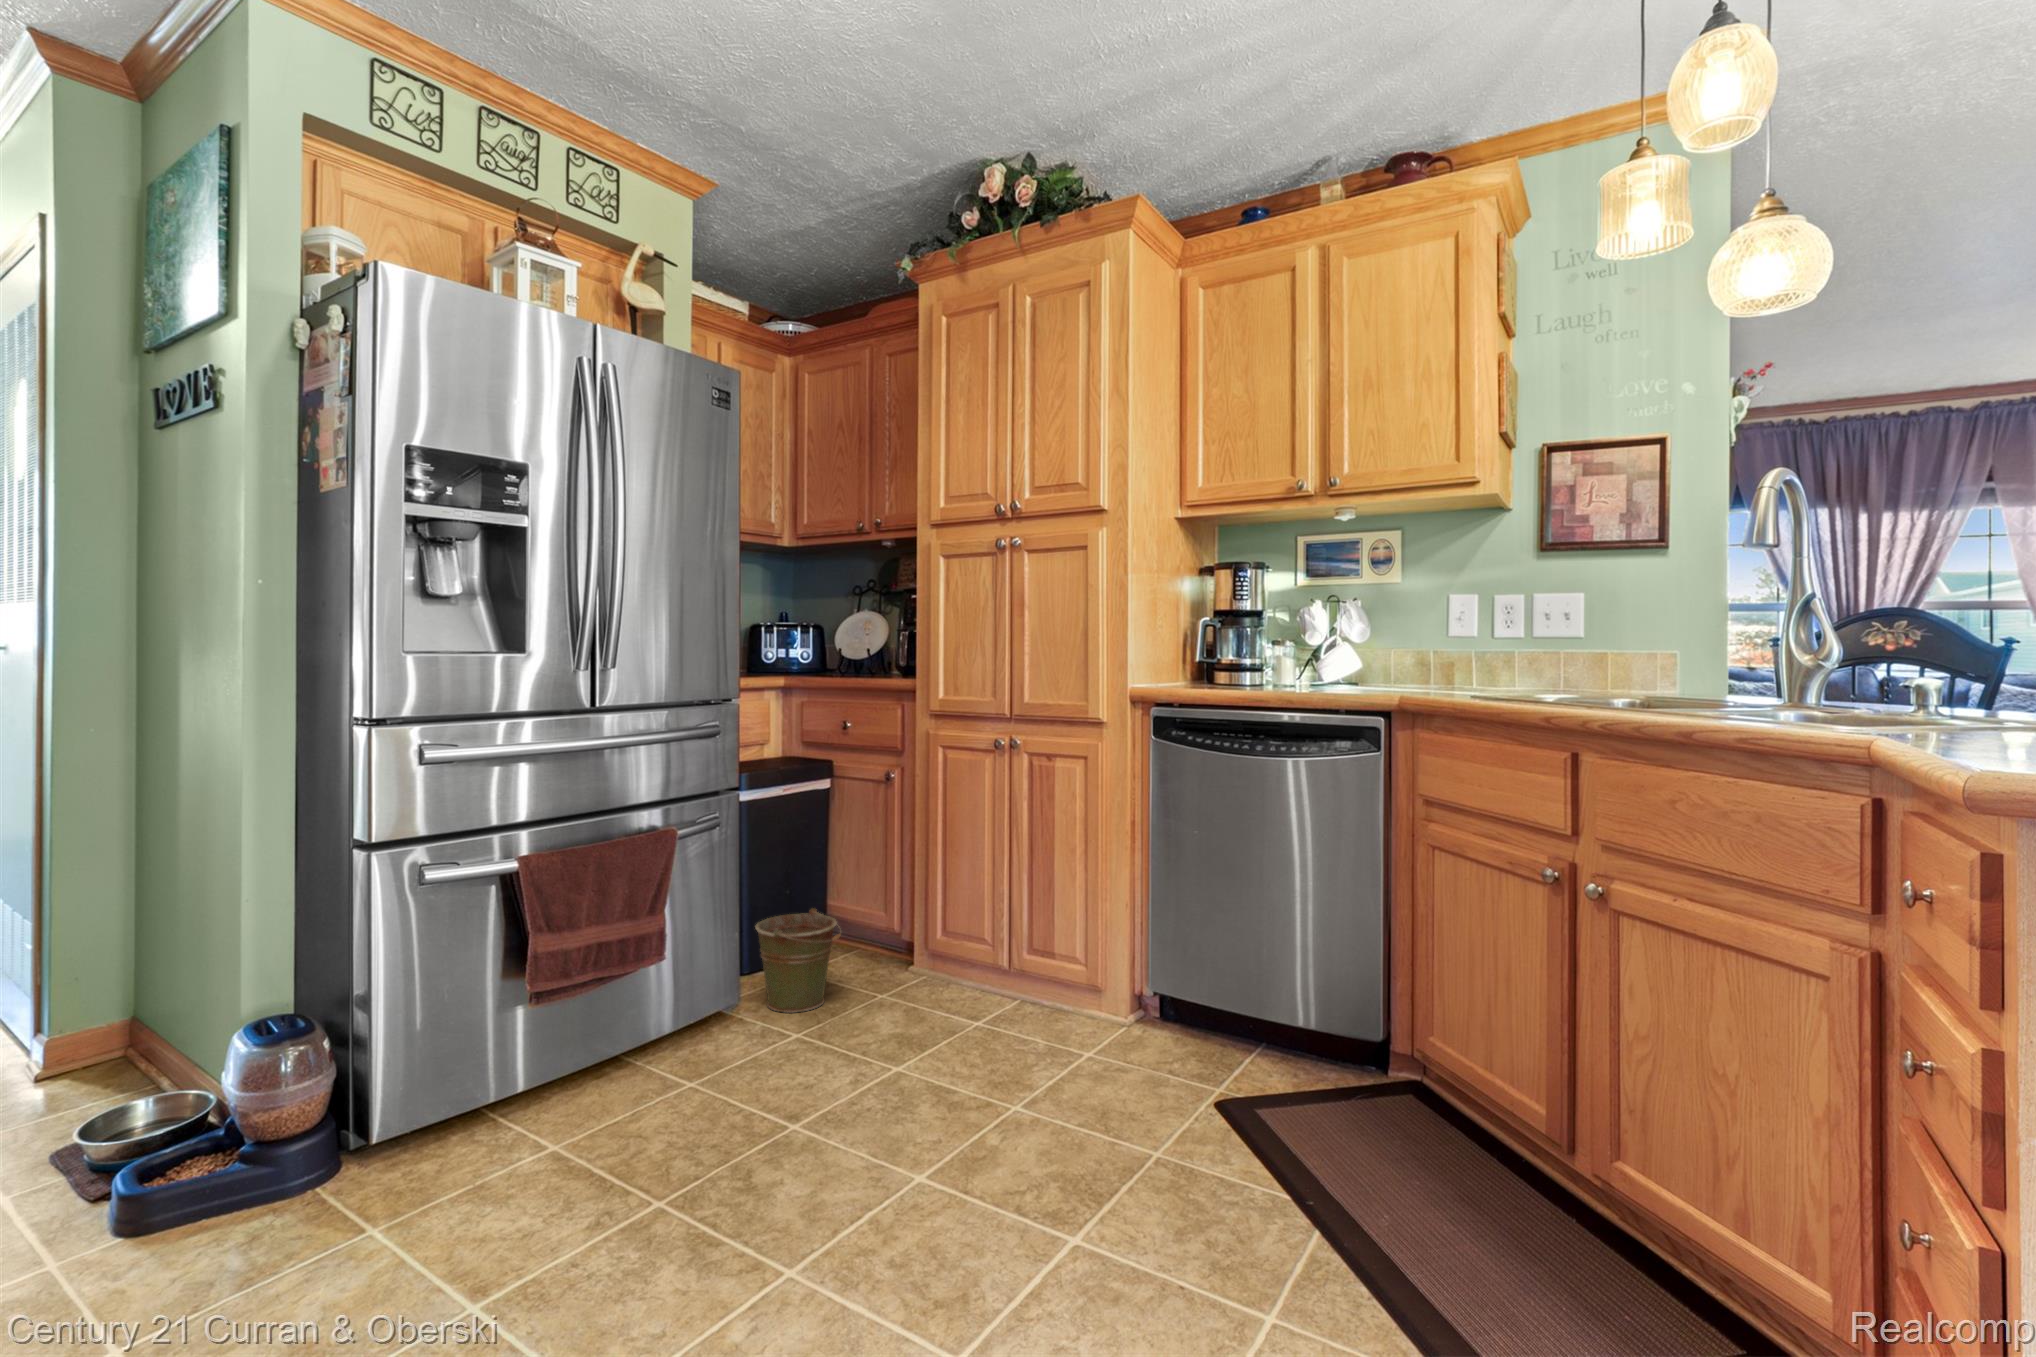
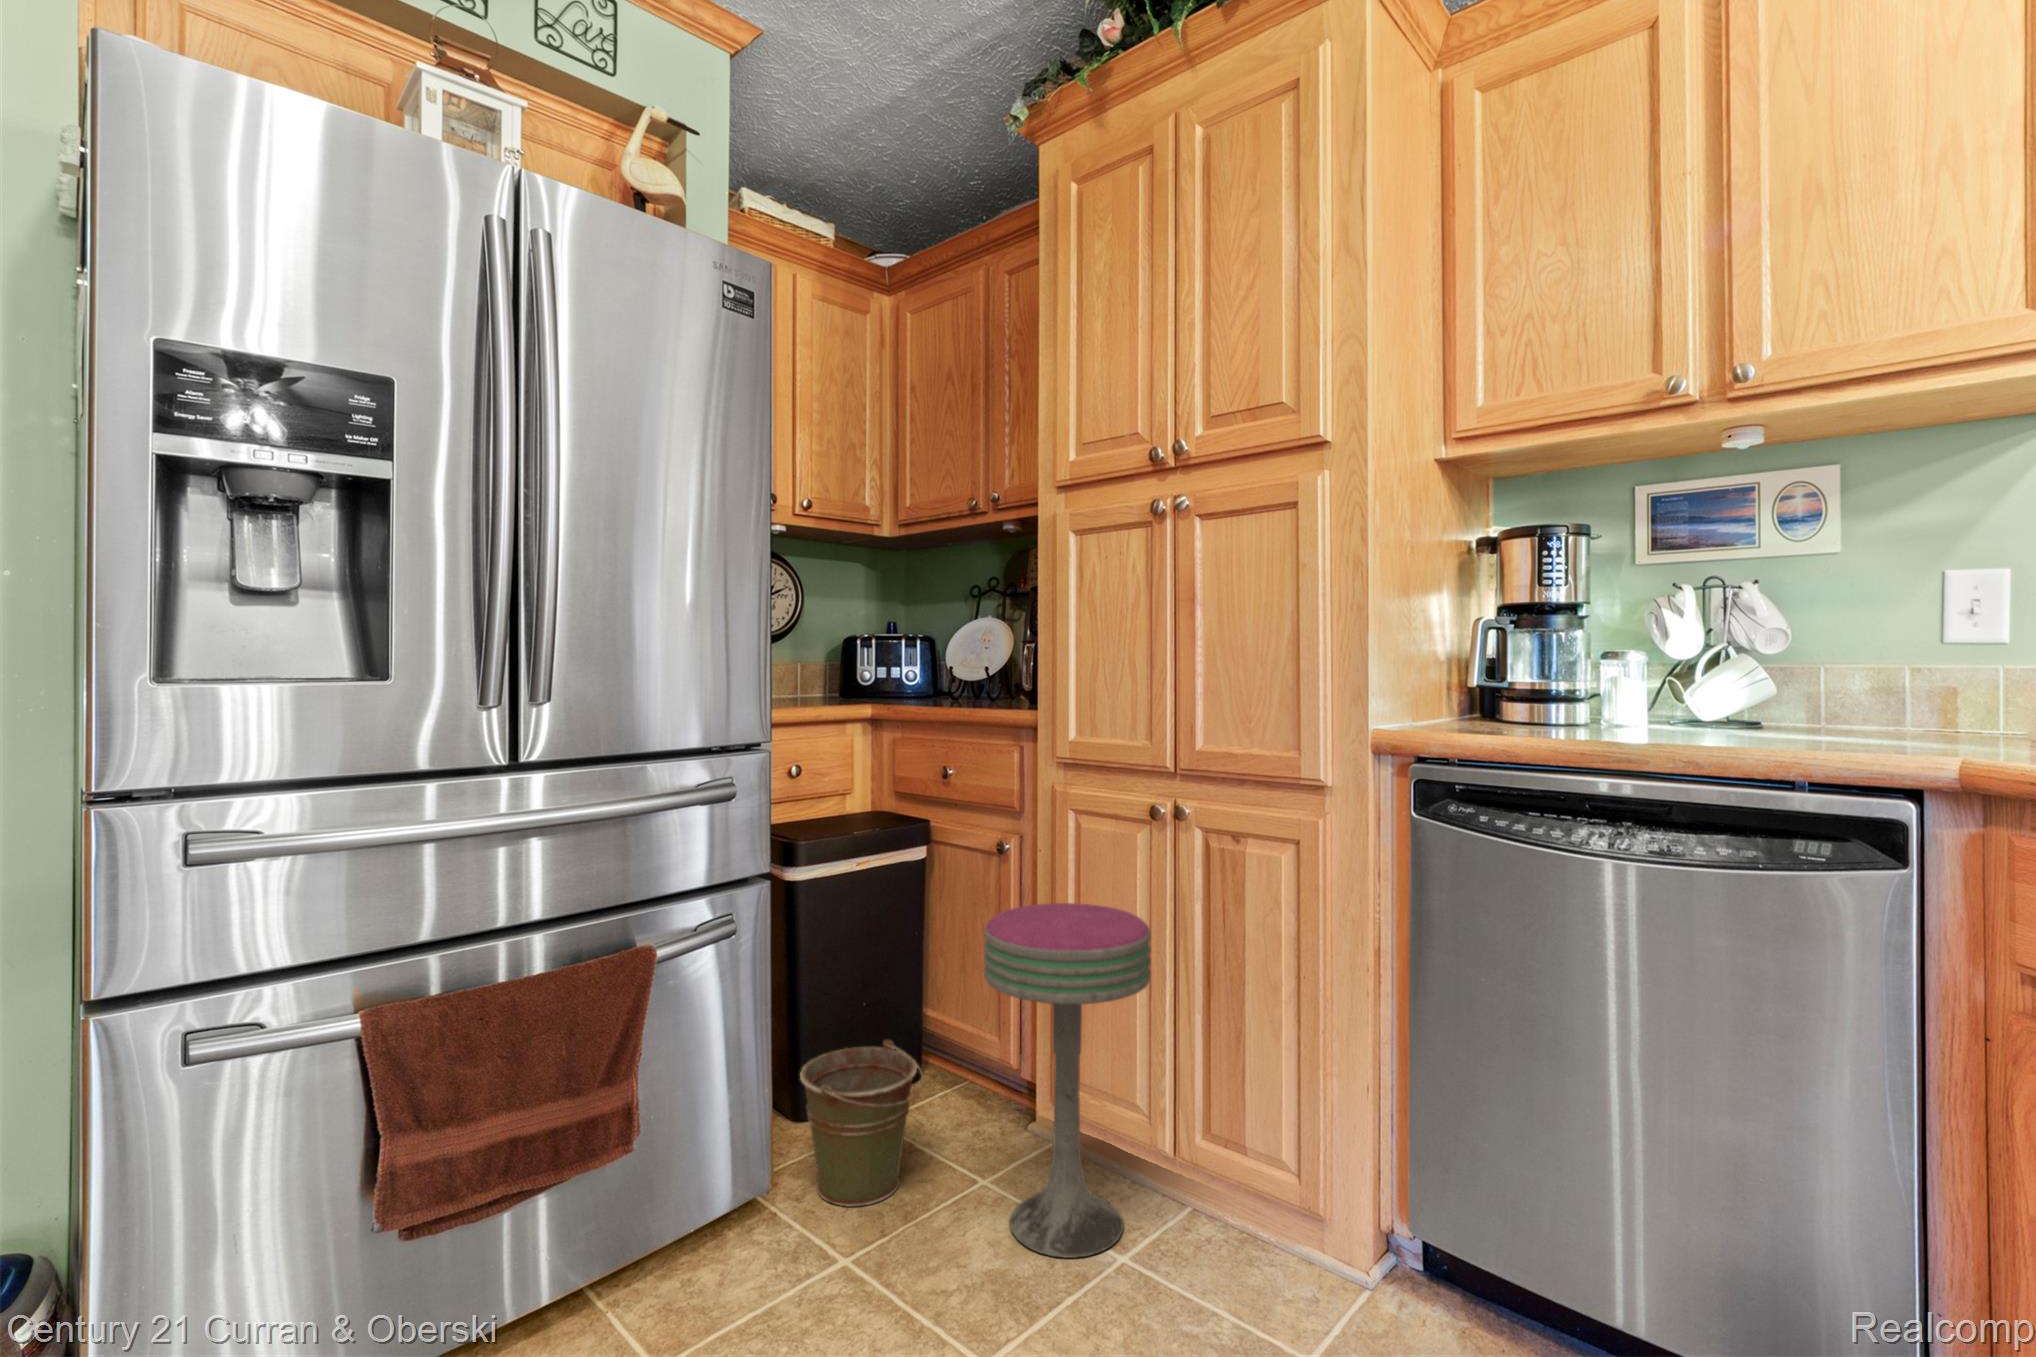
bar stool: none [887,807,996,1025] -> present [984,903,1151,1258]

